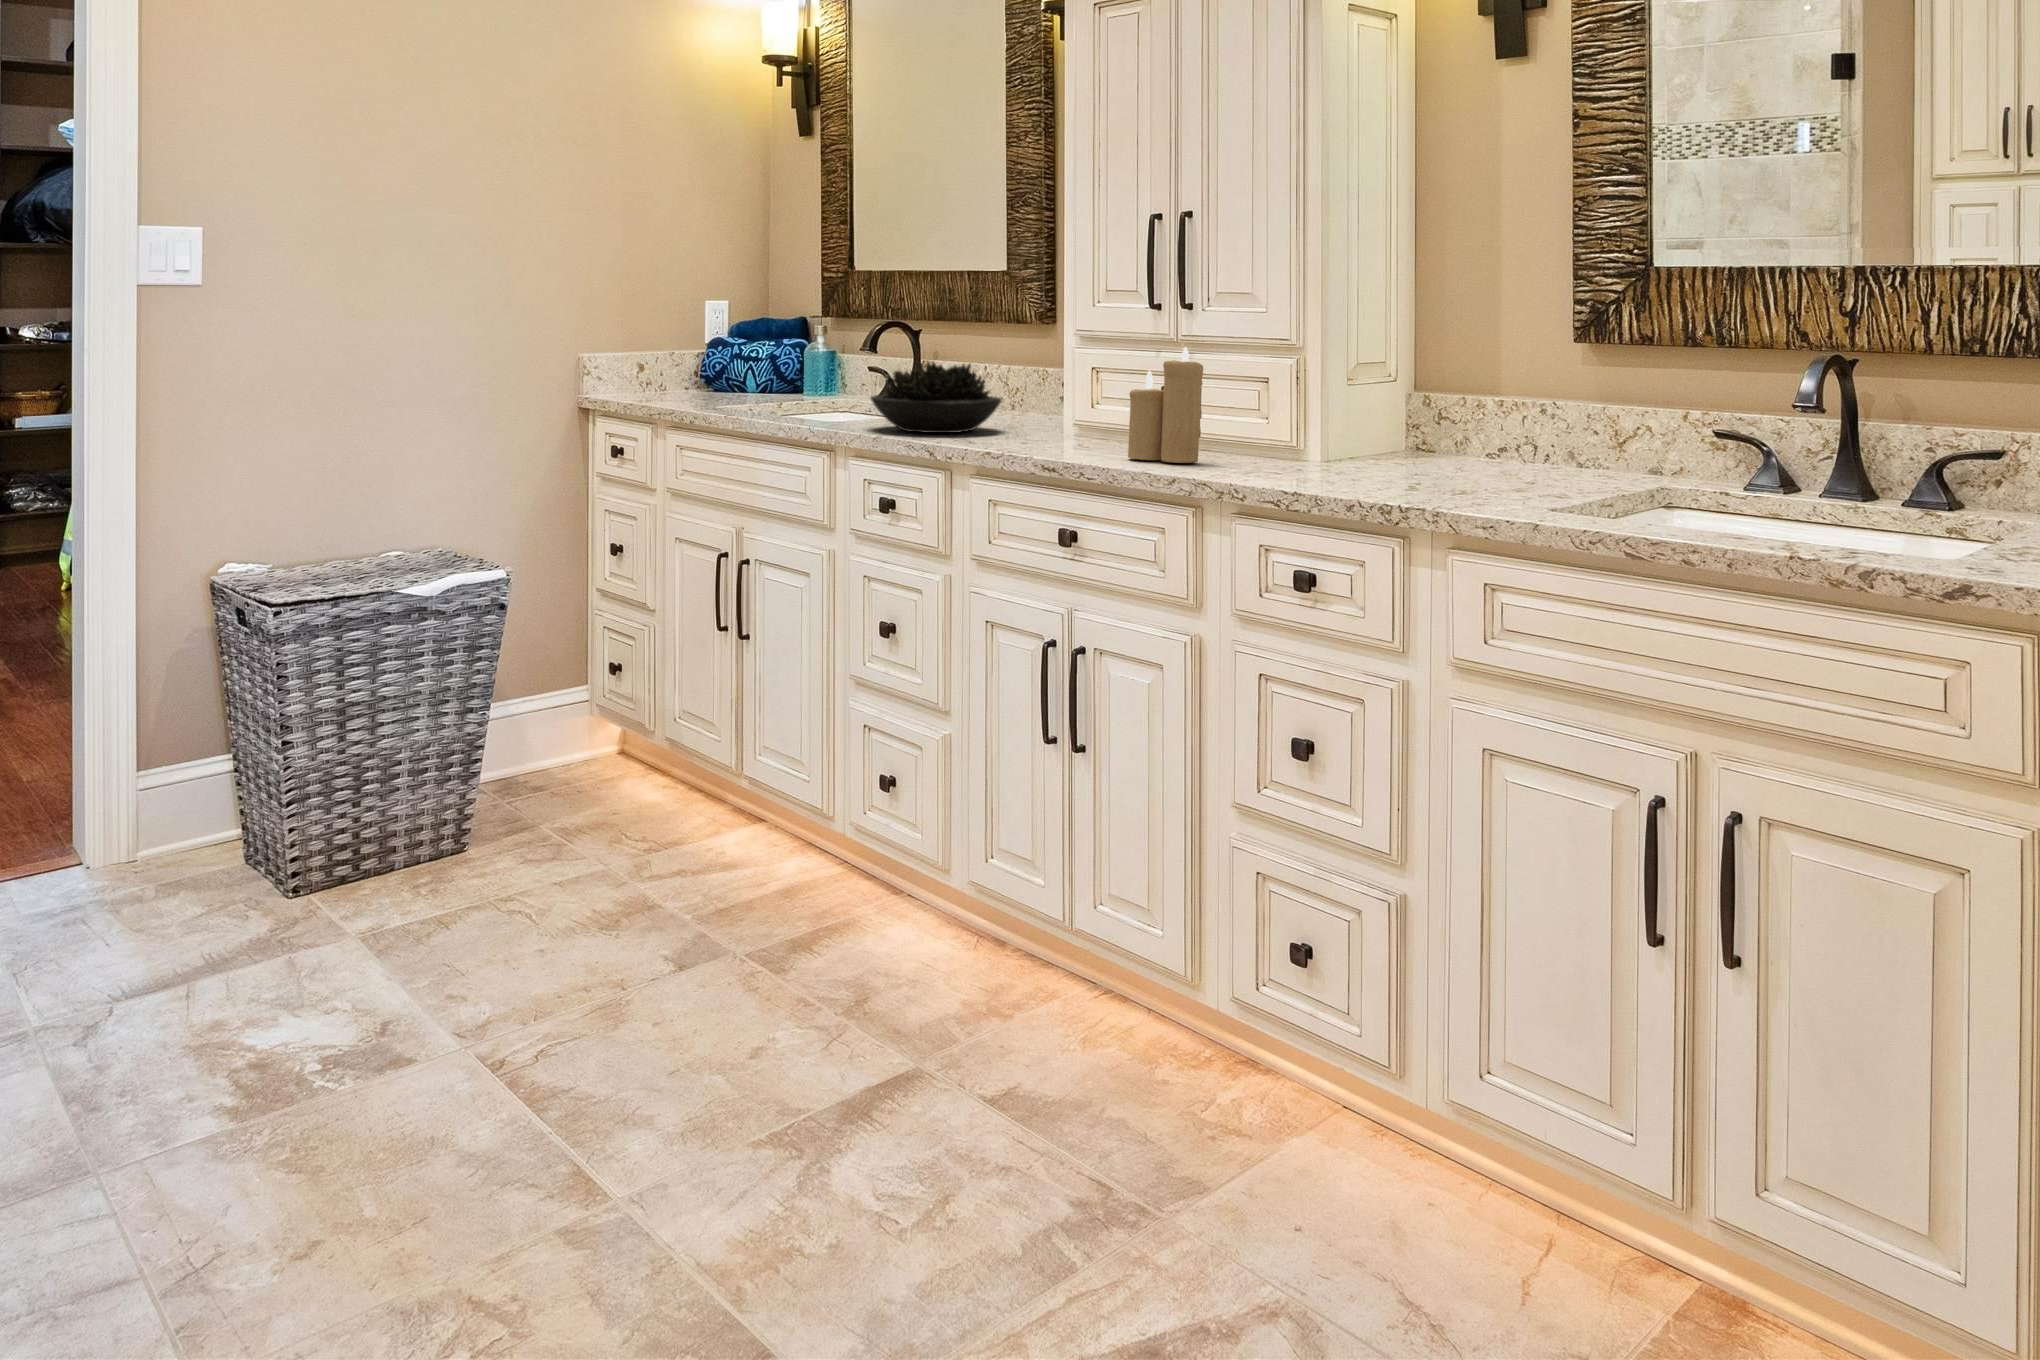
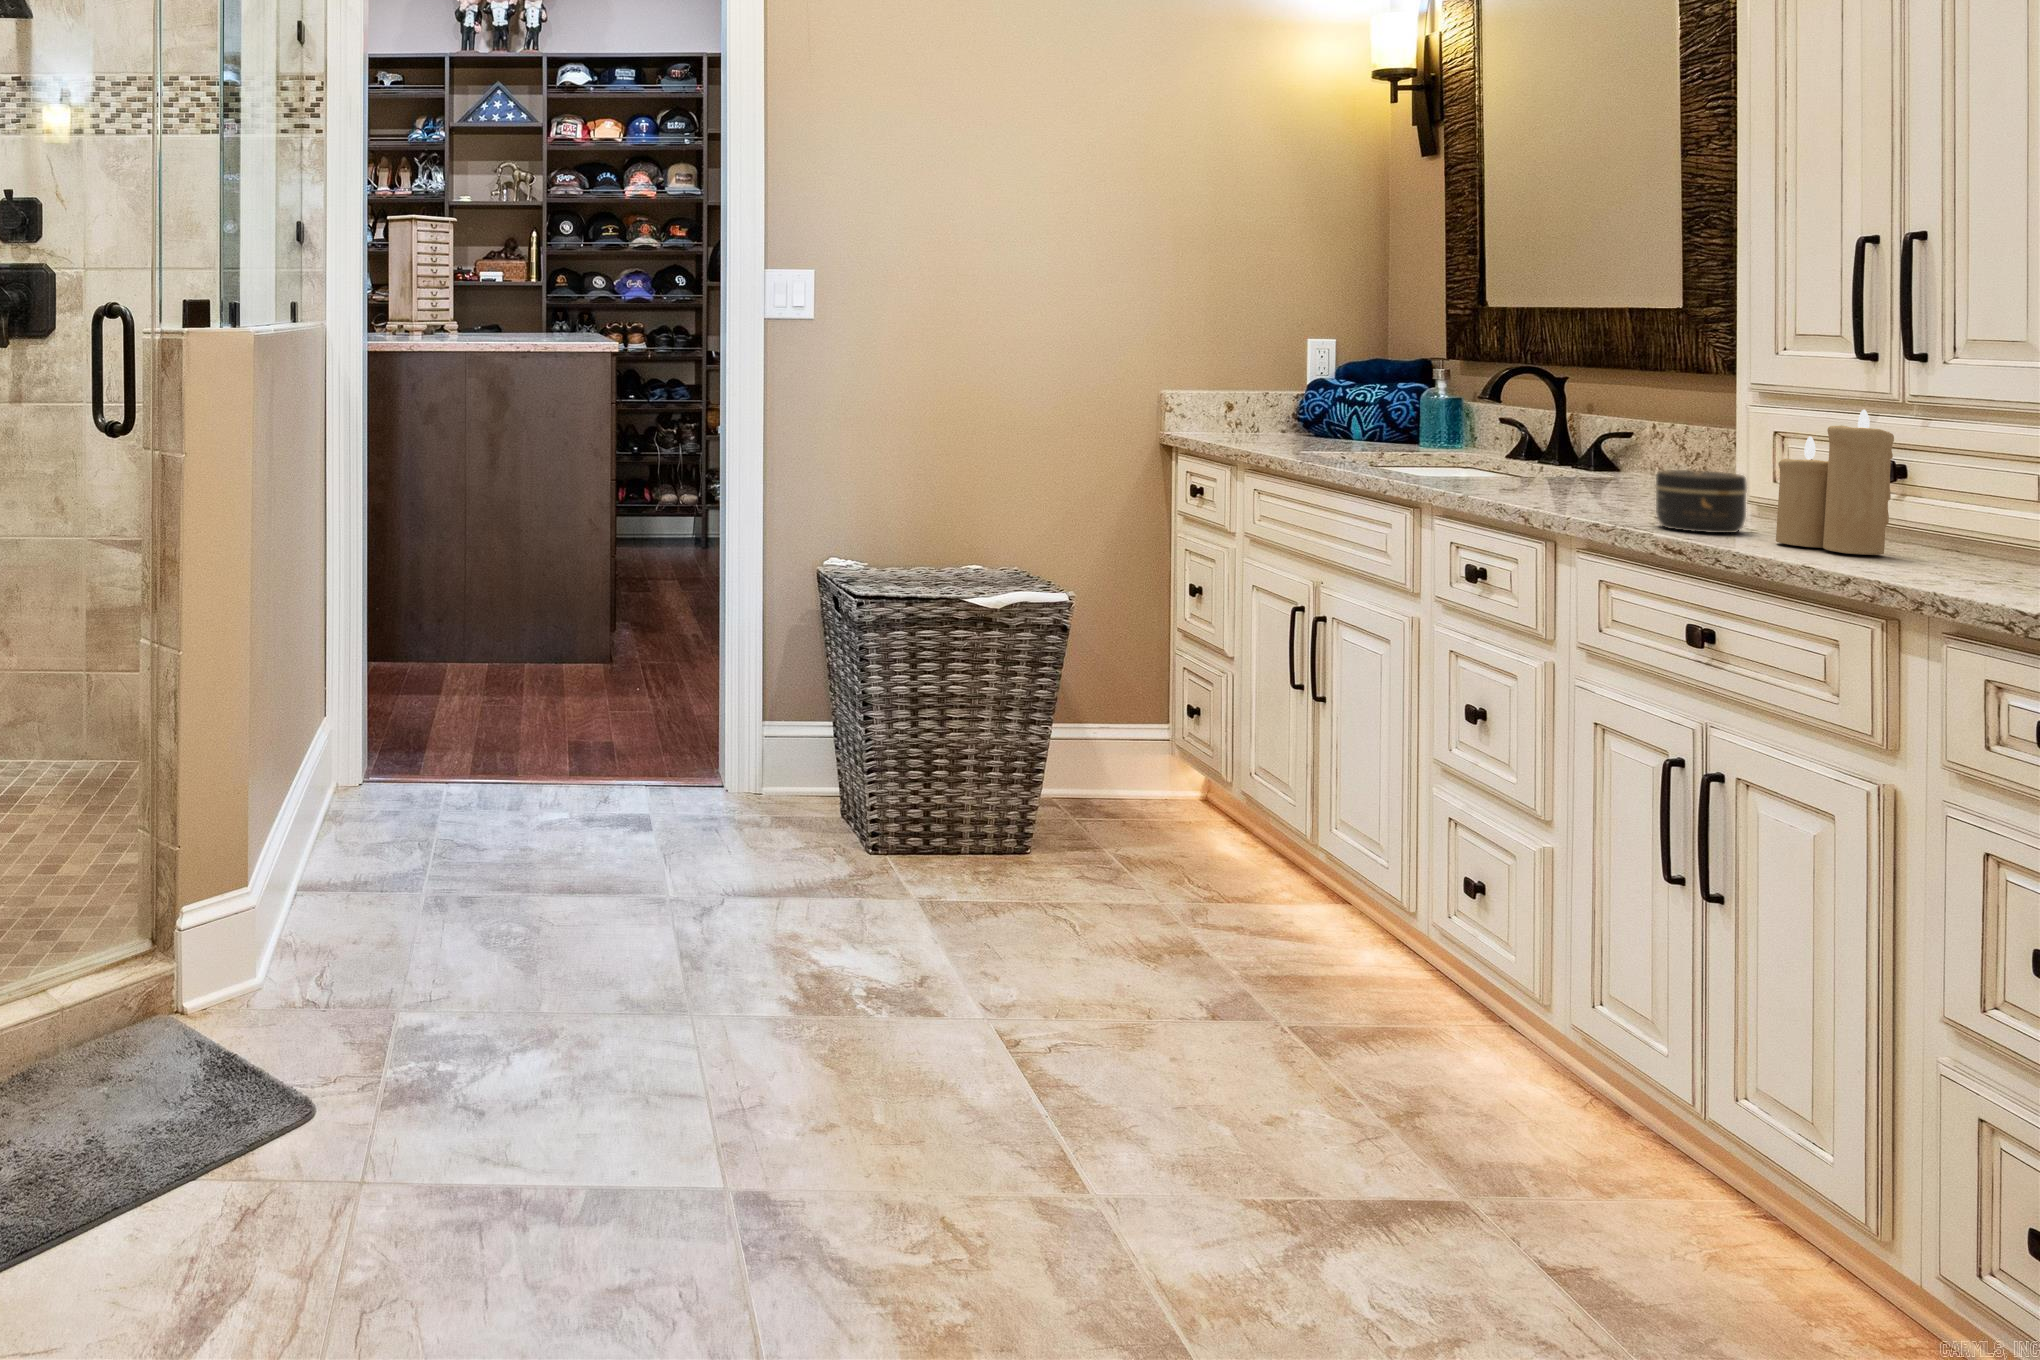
succulent plant: present [871,362,1002,433] -> none [1454,412,1635,495]
jar: none [1041,404,1102,455] -> present [1656,470,1747,533]

